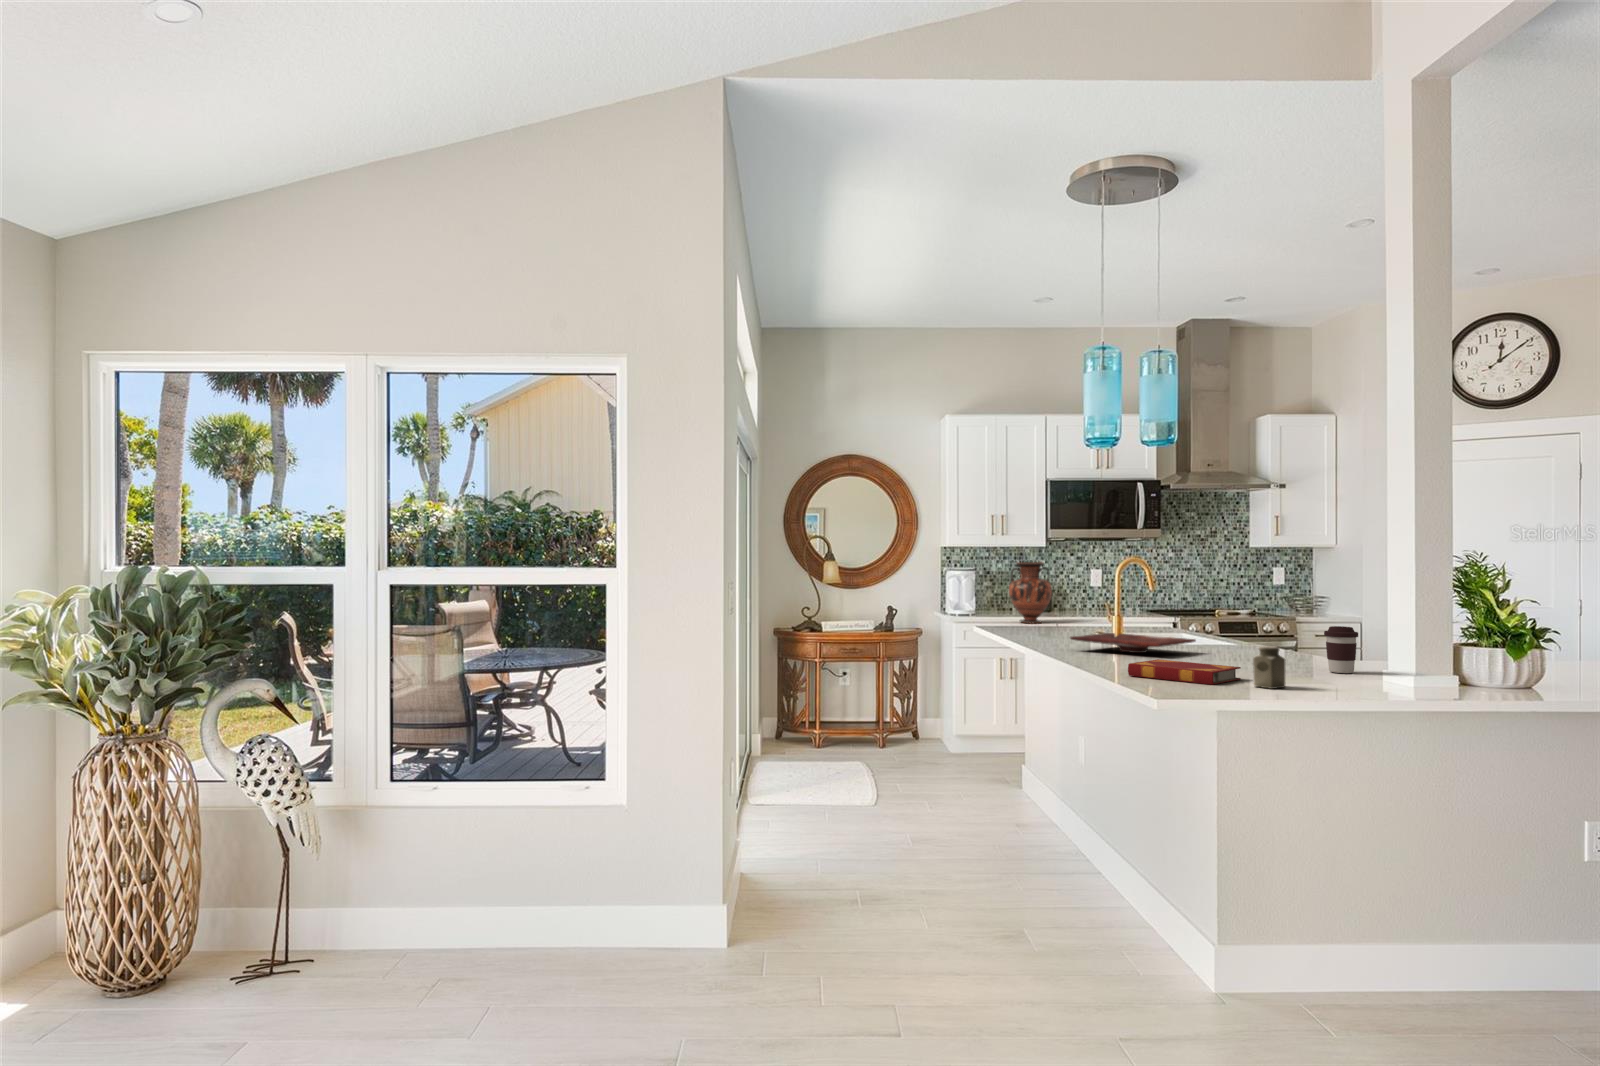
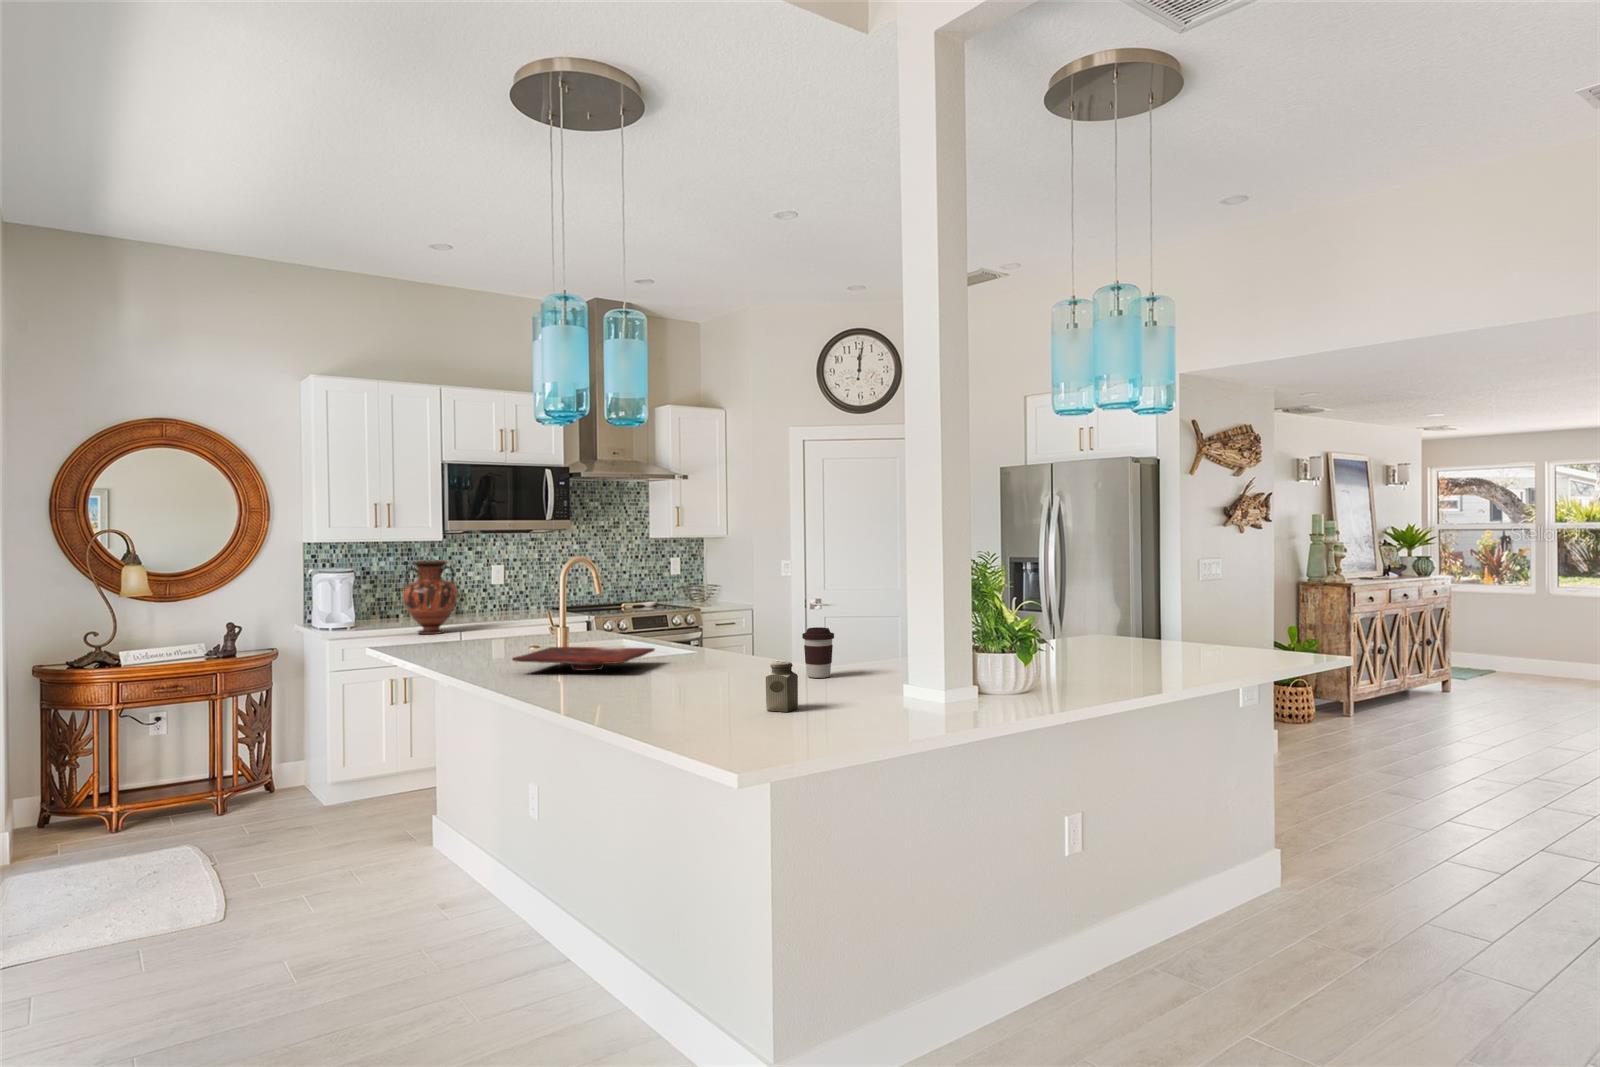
hardback book: present [1128,659,1241,685] -> none [617,684,742,714]

